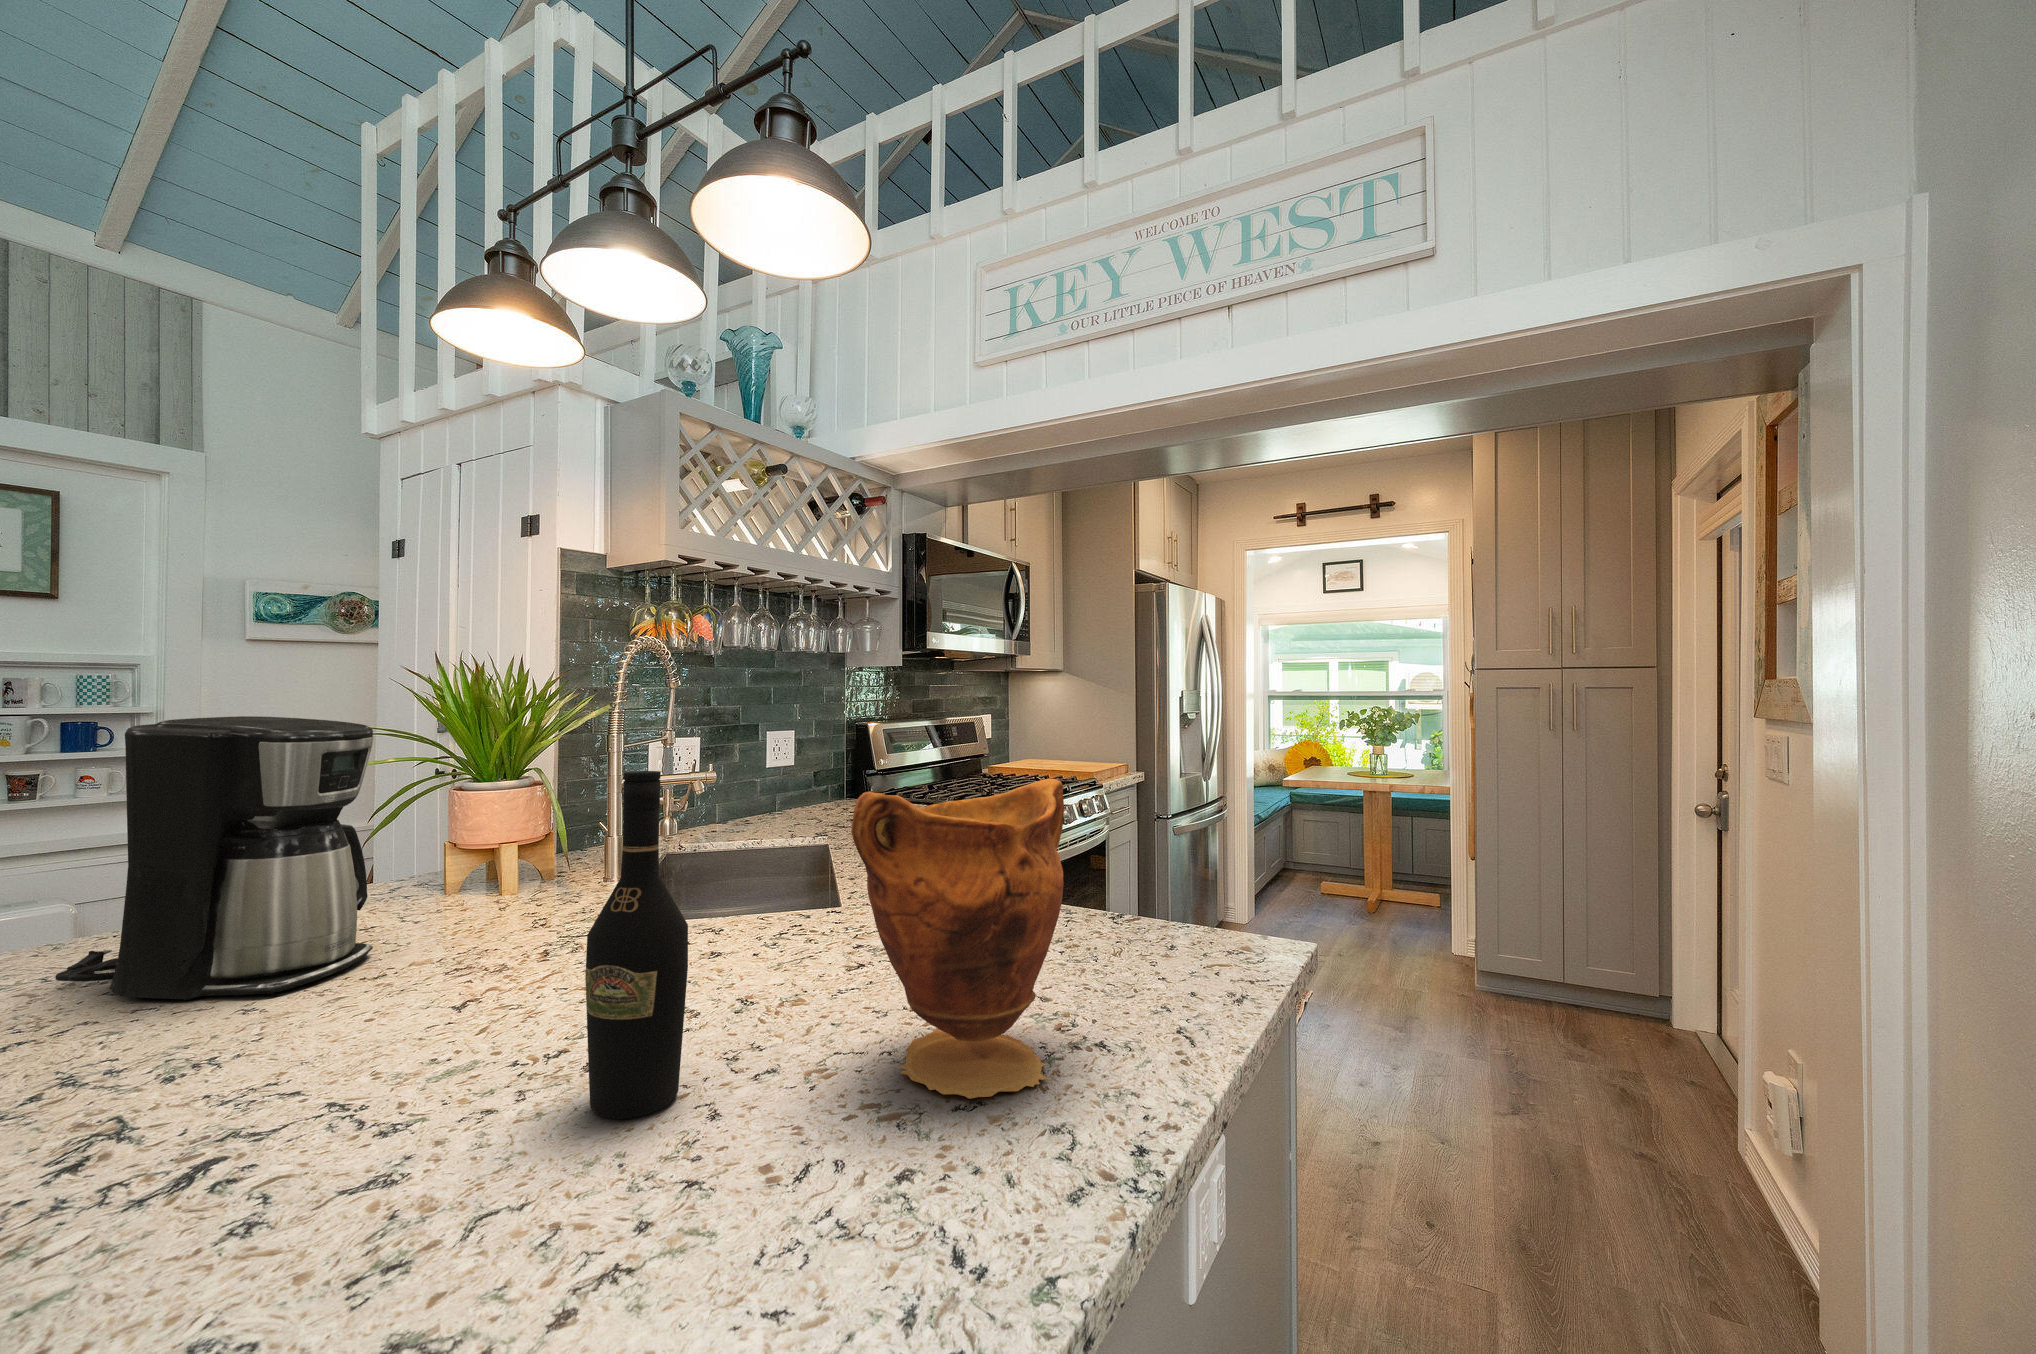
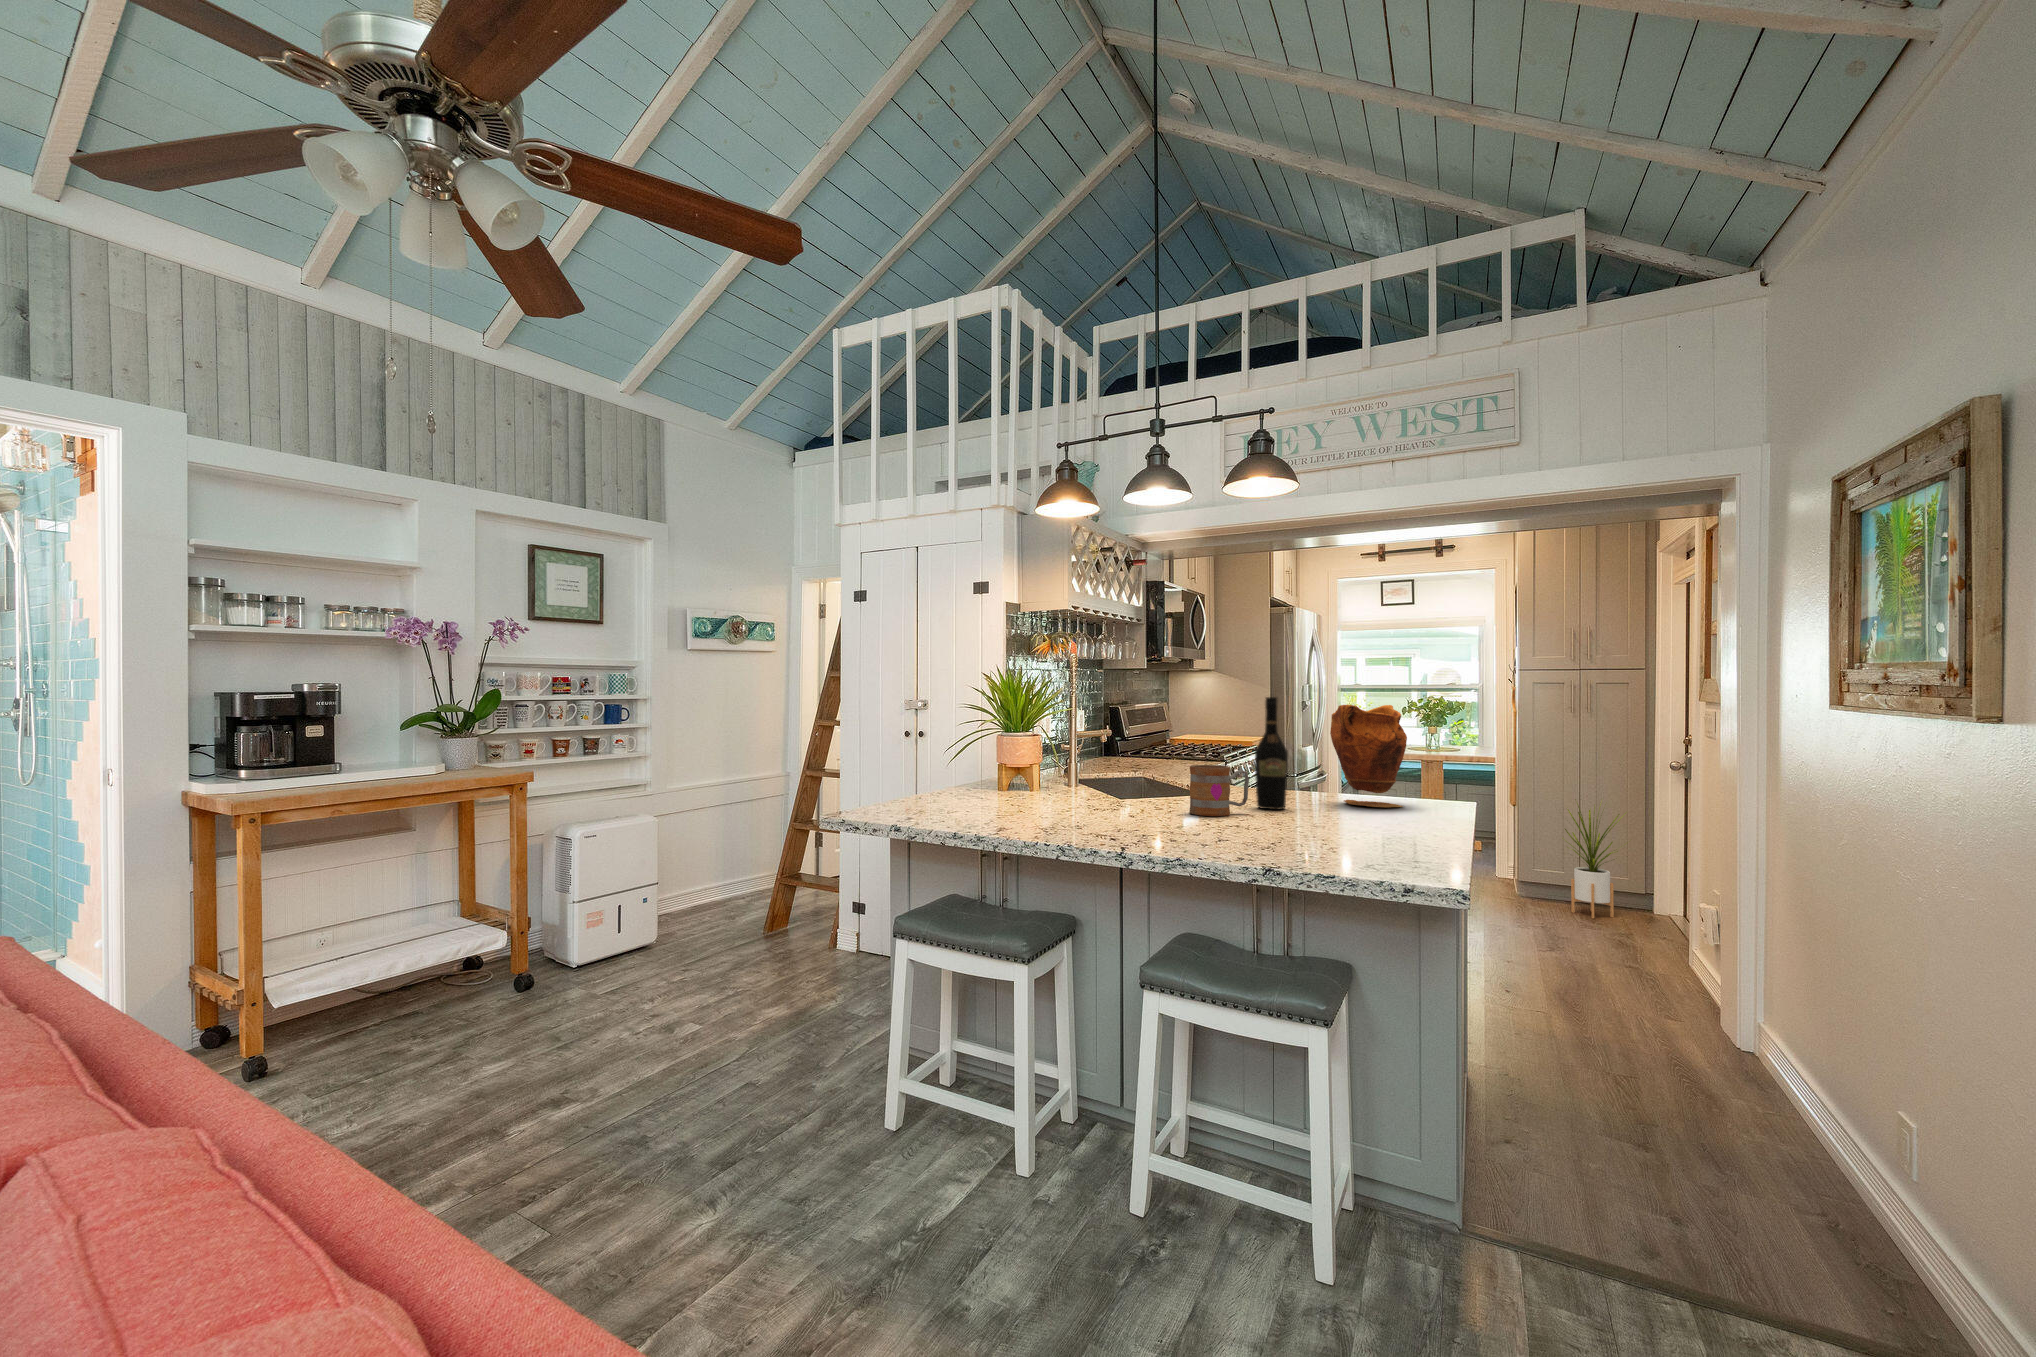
coffee maker: present [55,716,374,1000] -> none [959,685,1071,796]
house plant: none [1524,856,1635,1038] -> present [1565,799,1626,918]
mug: none [231,990,471,1212] -> present [1189,765,1249,816]

